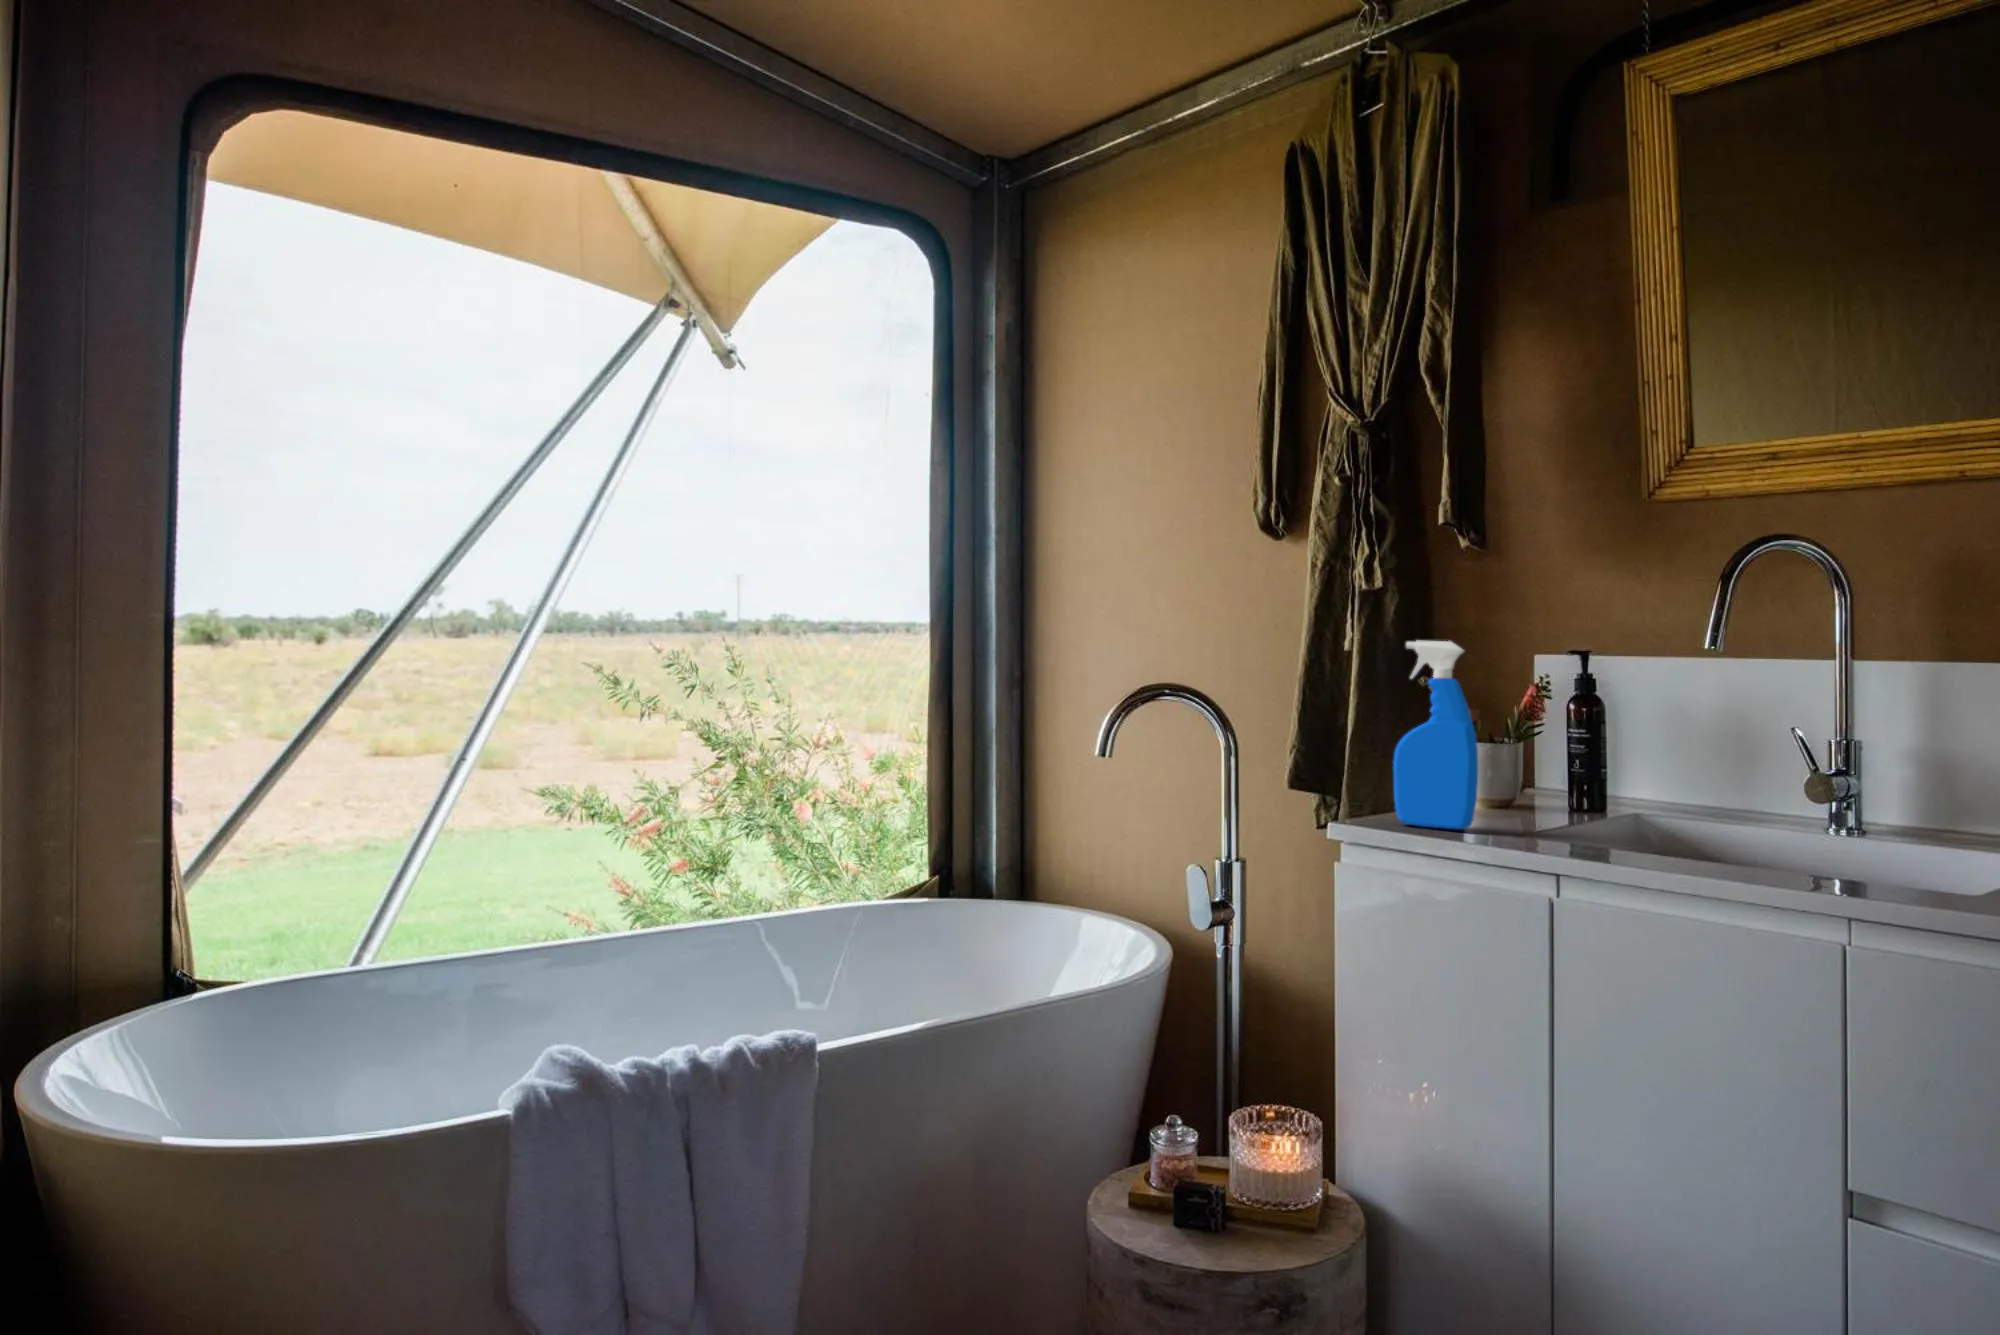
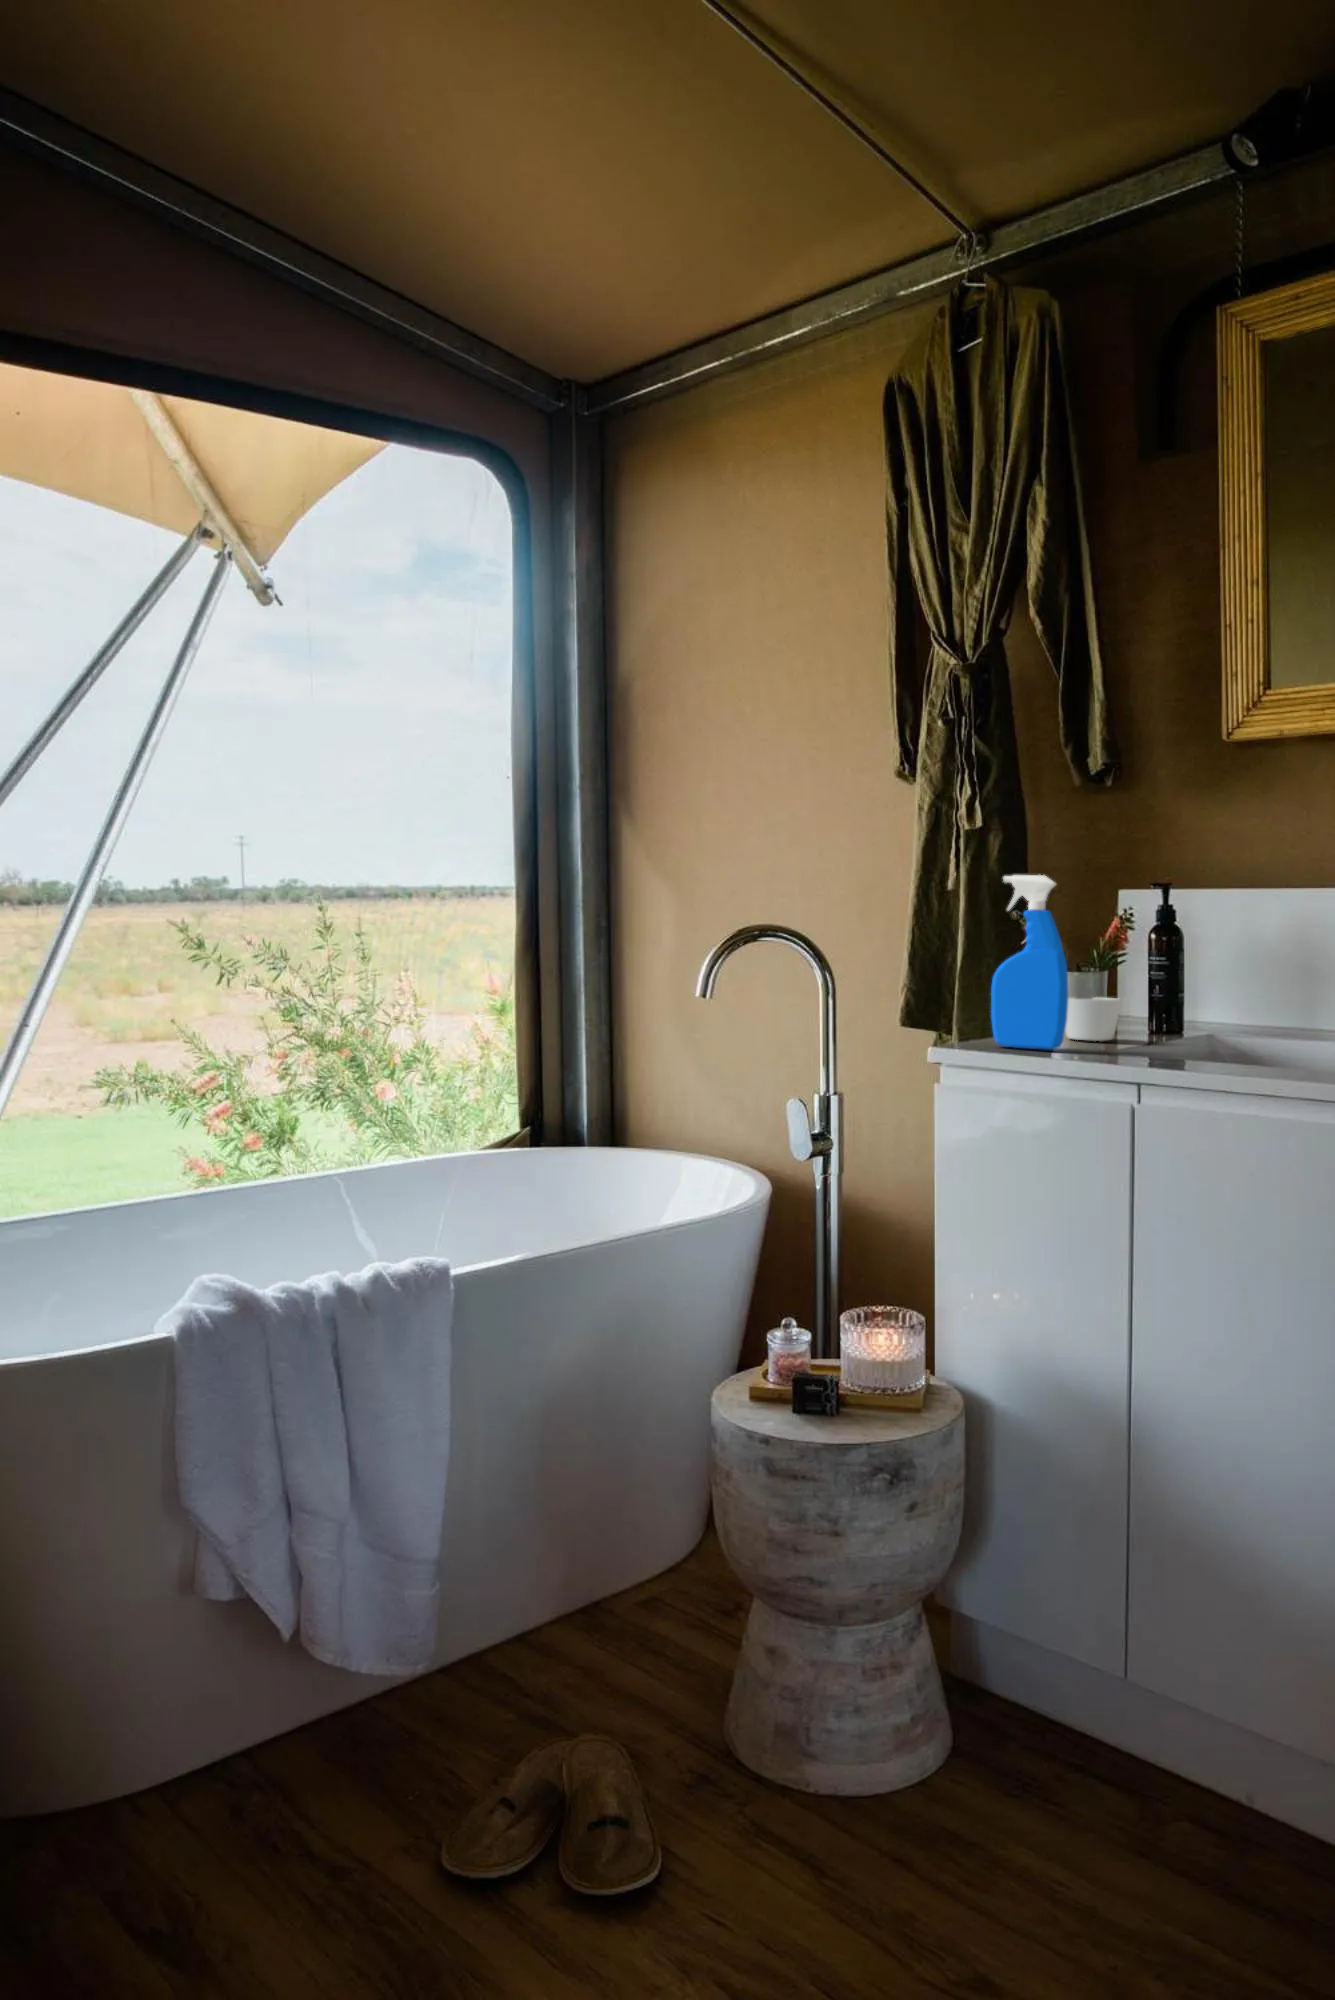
candle: none [1470,769,1537,817] -> present [1065,997,1121,1041]

